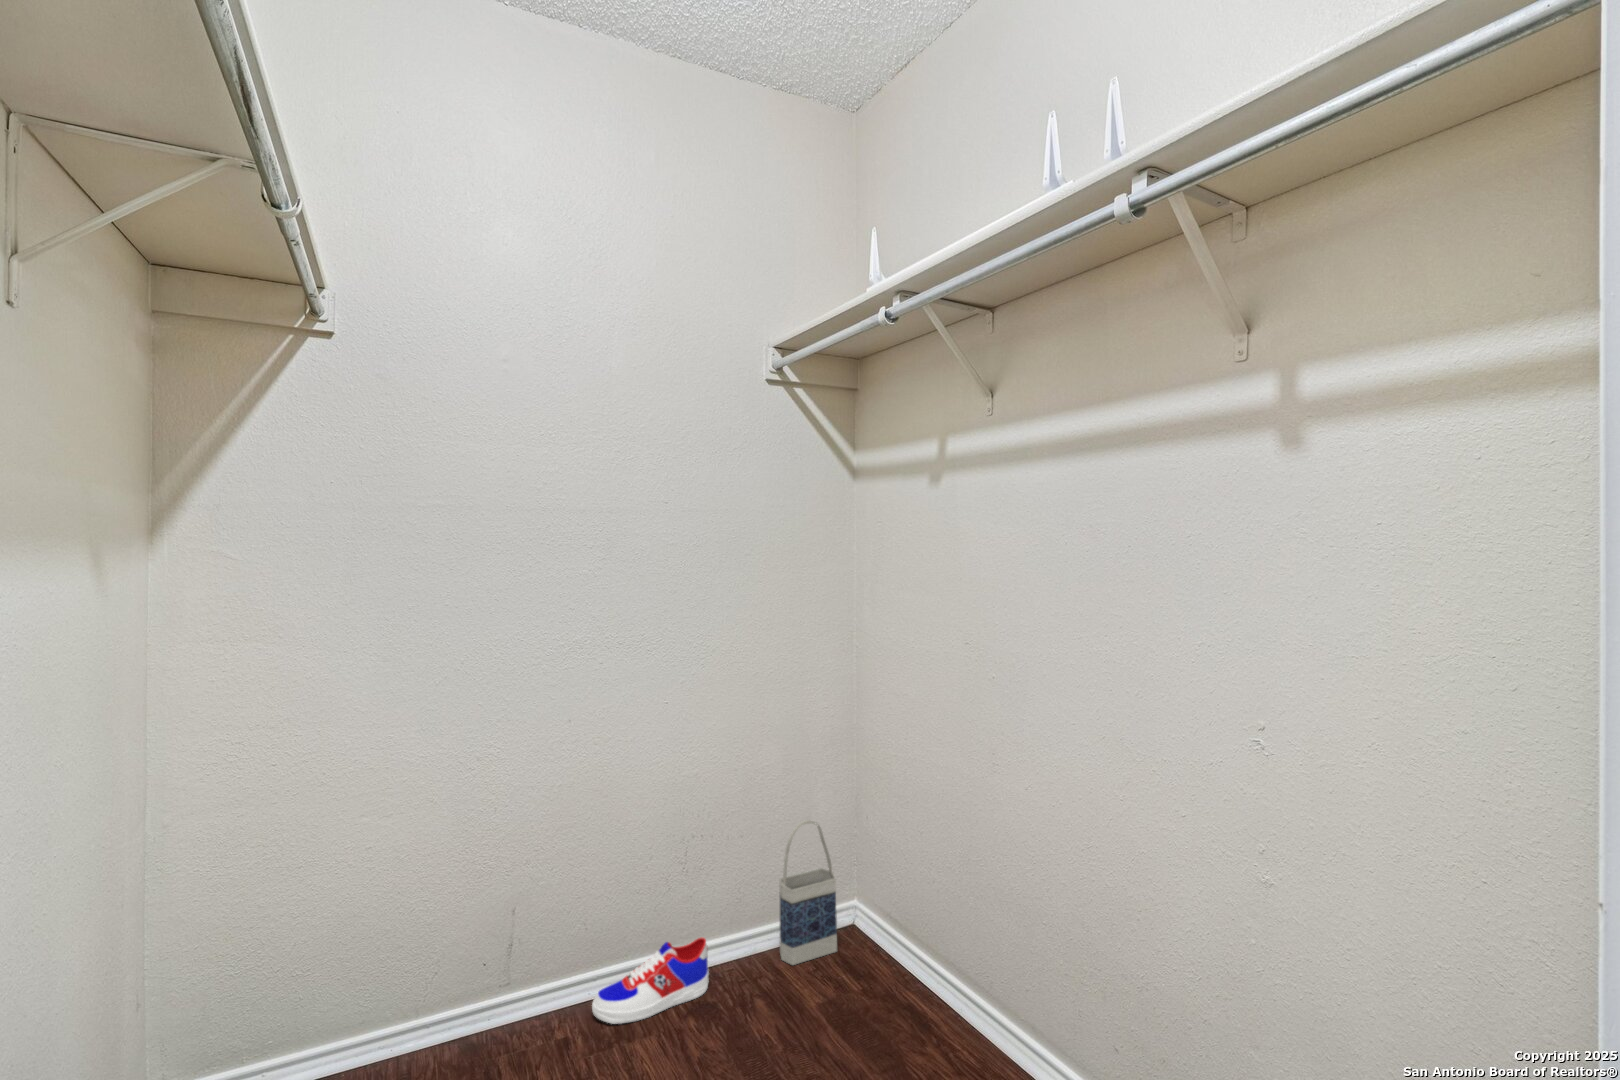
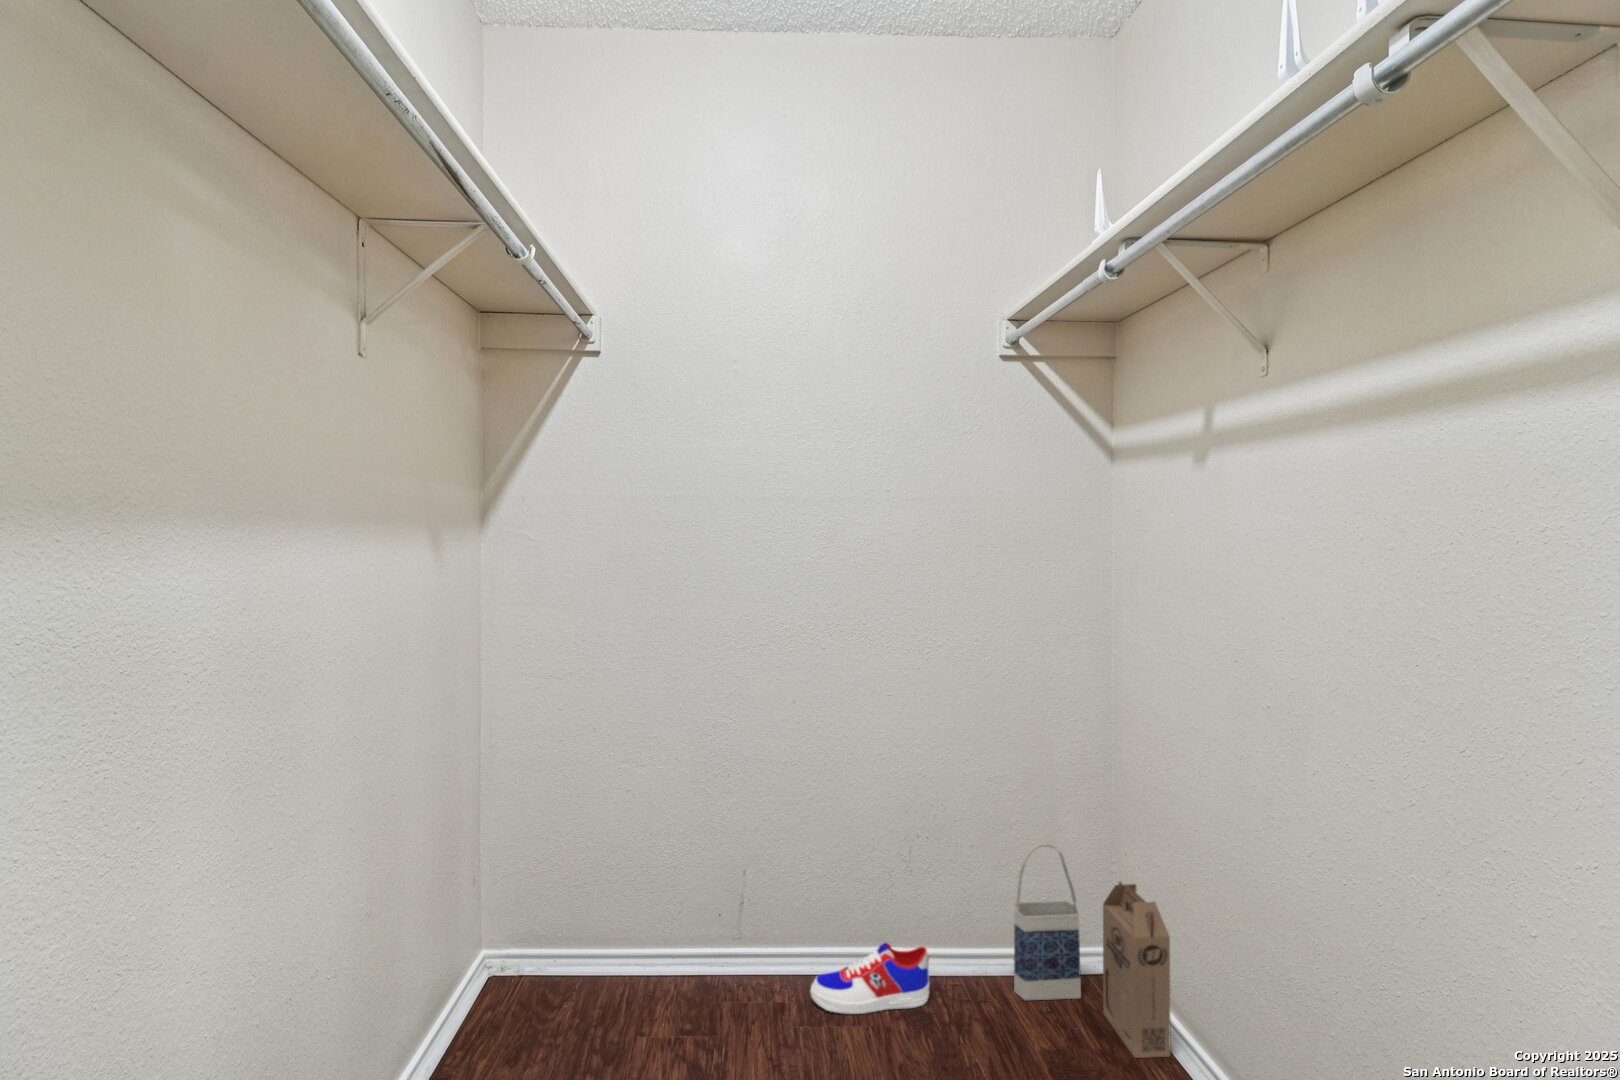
cardboard box: none [858,842,917,992] -> present [1103,882,1171,1058]

